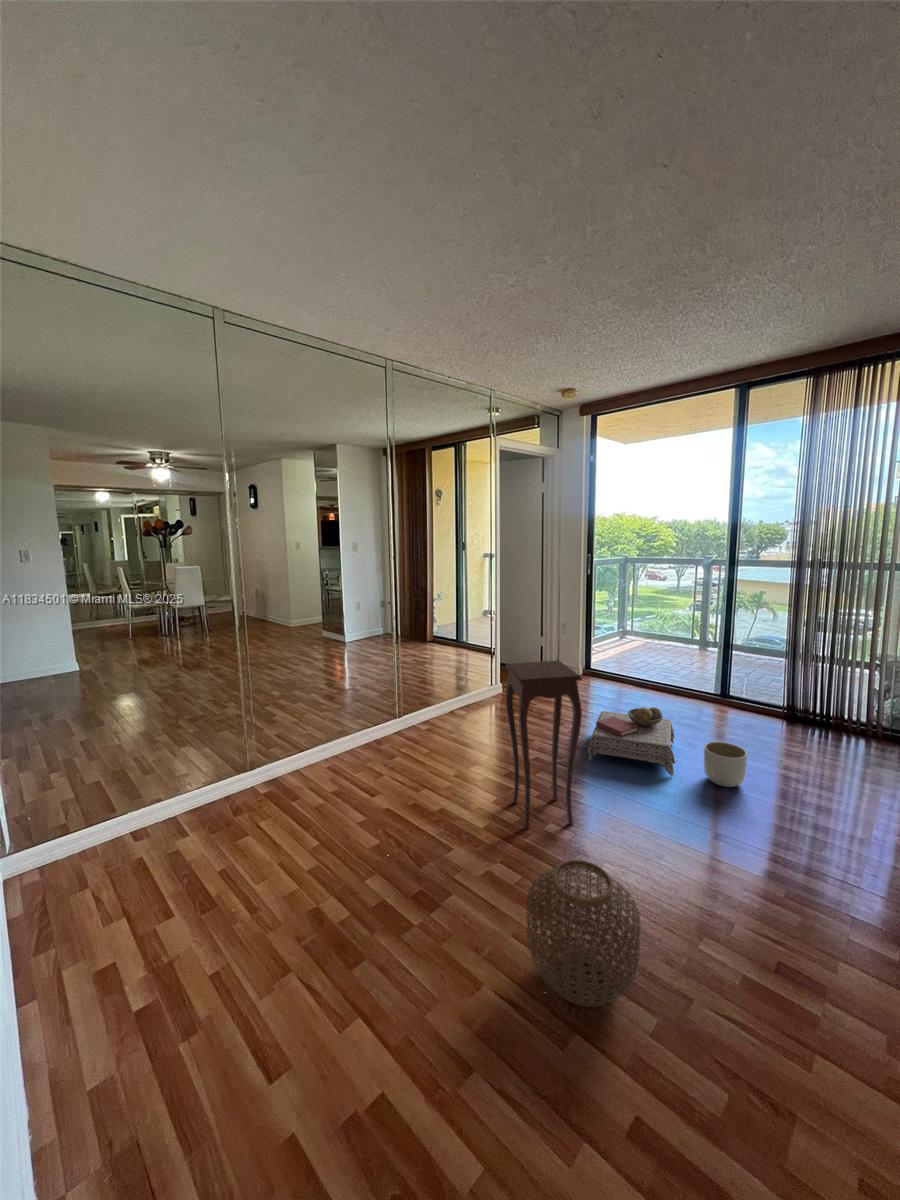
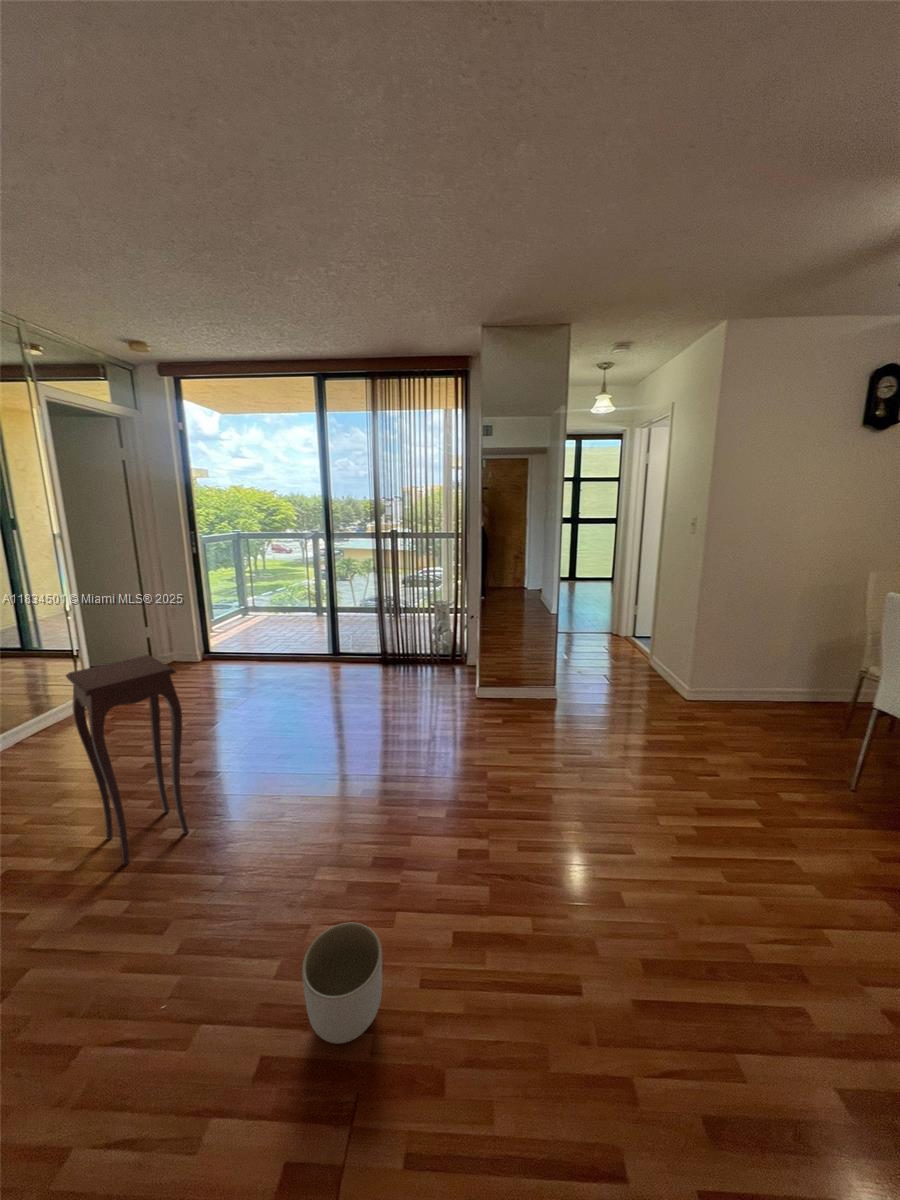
ottoman: present [587,707,675,776] -> none [206,679,296,754]
planter: present [704,742,747,787] -> present [302,923,382,1044]
woven basket: present [527,860,640,1007] -> none [106,880,257,1055]

